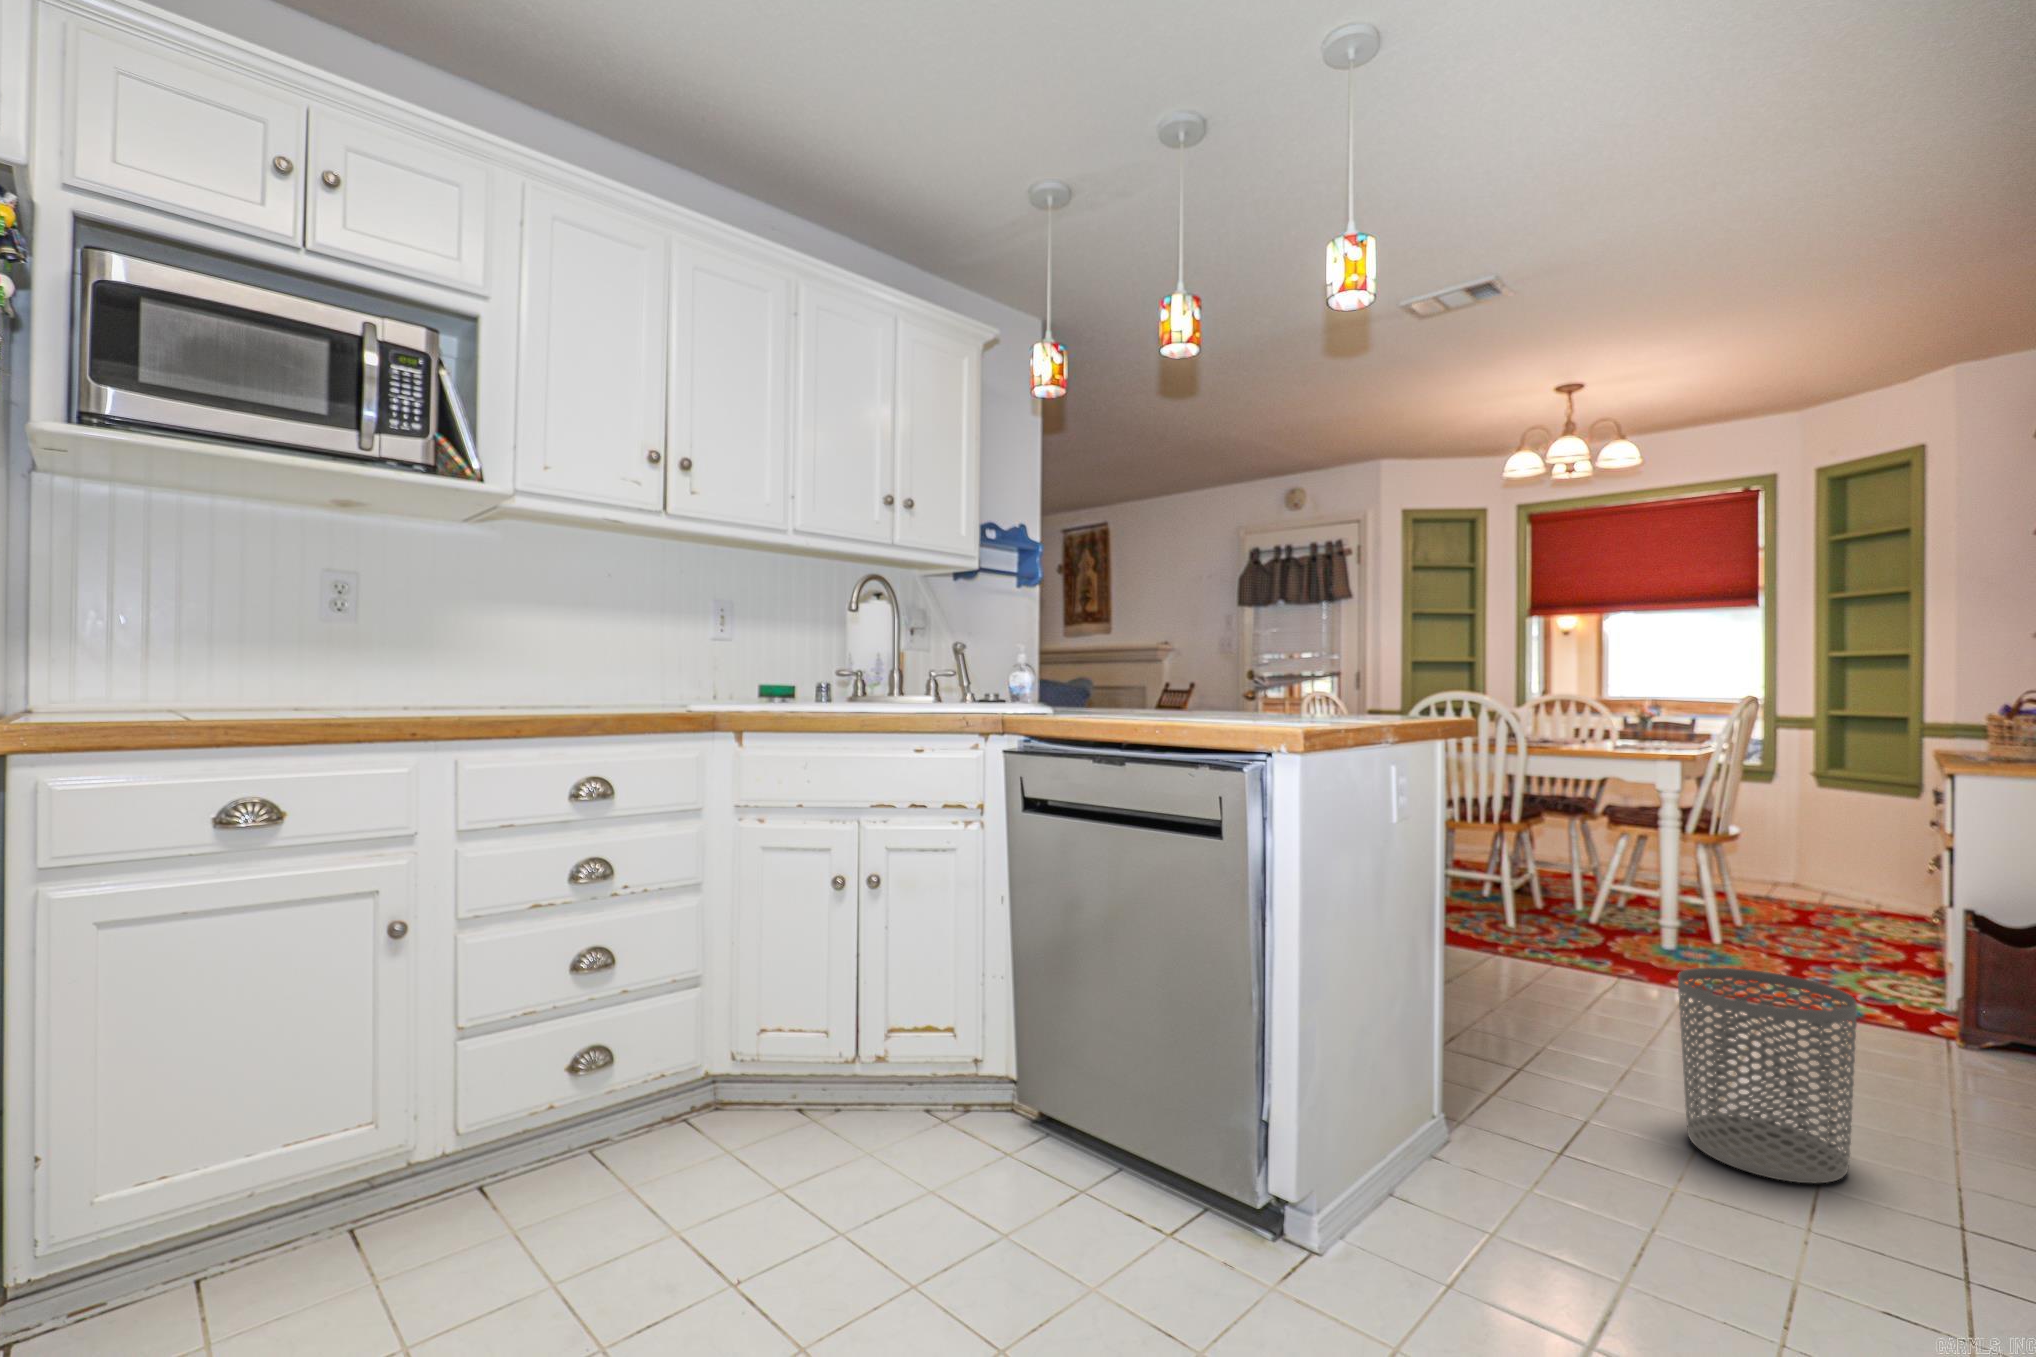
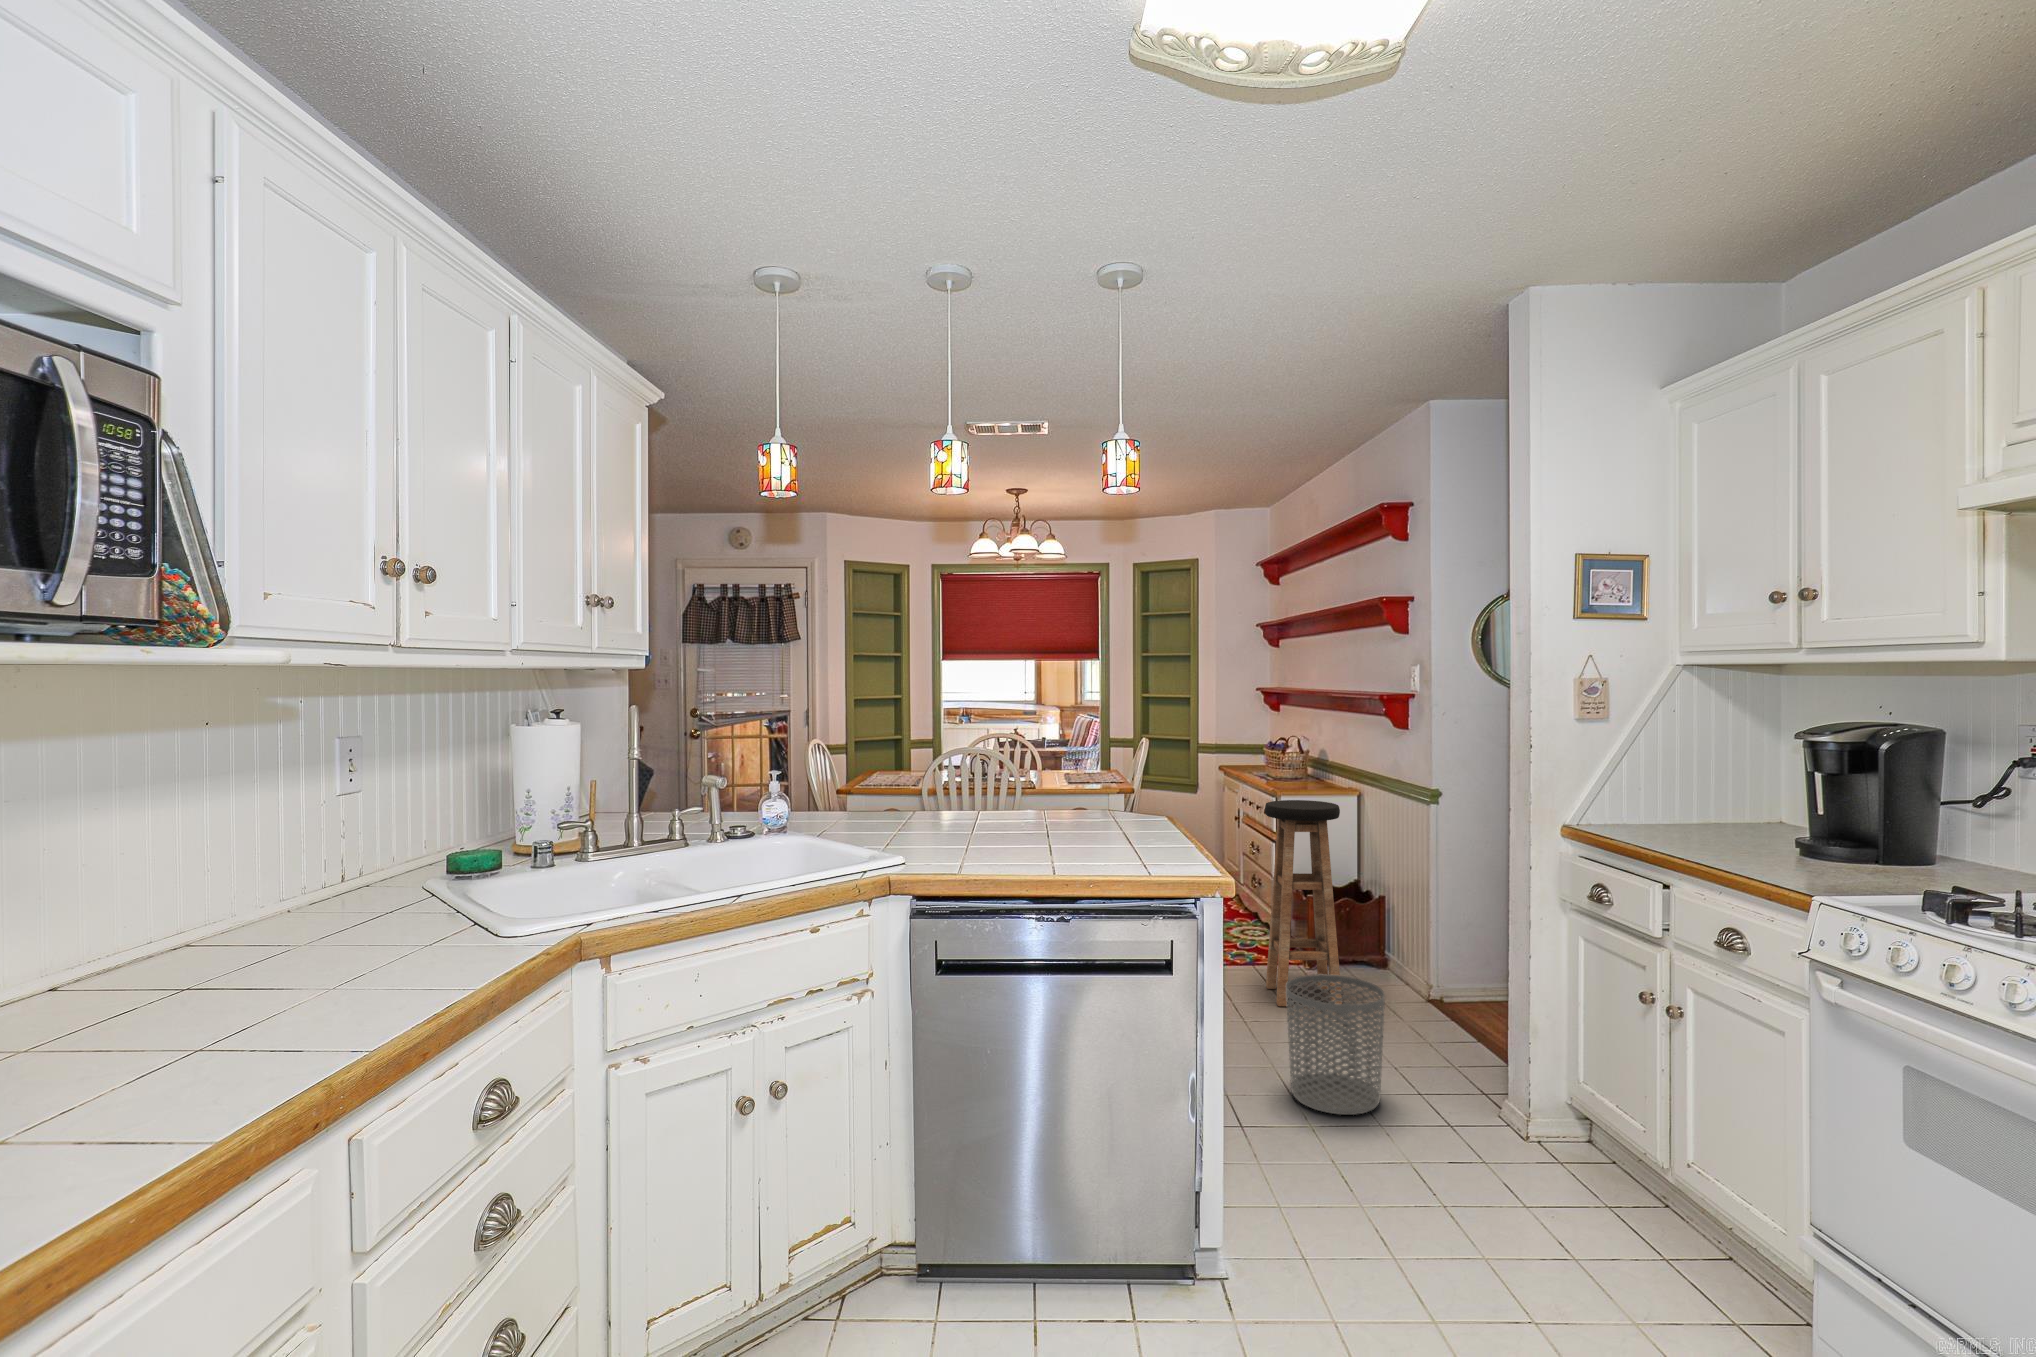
bar stool: none [1819,752,1967,1078] -> present [1265,800,1342,1006]

